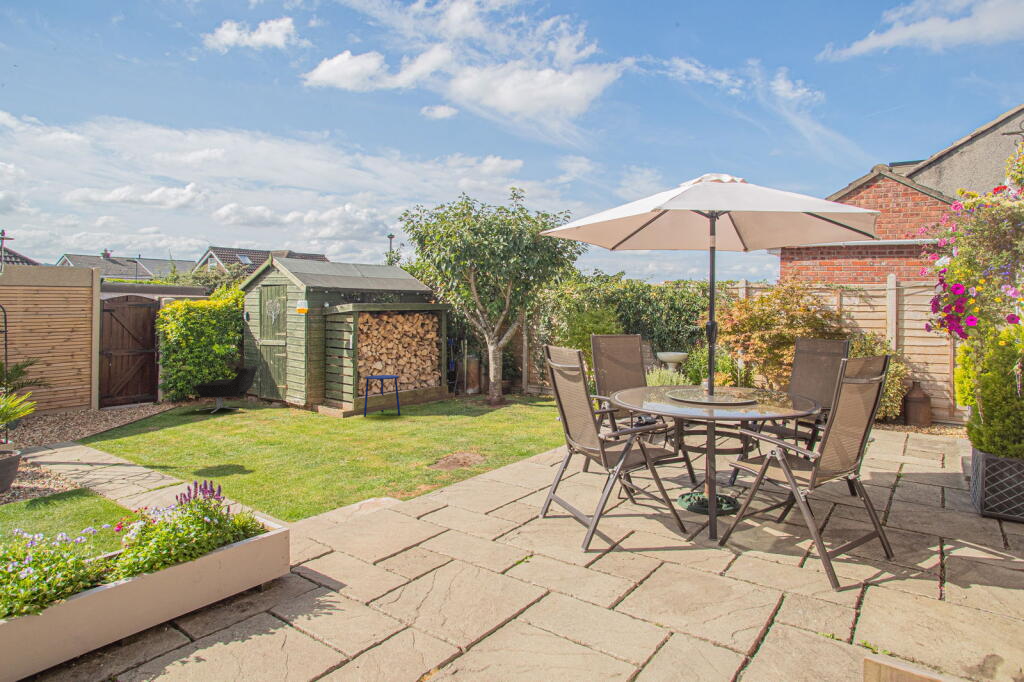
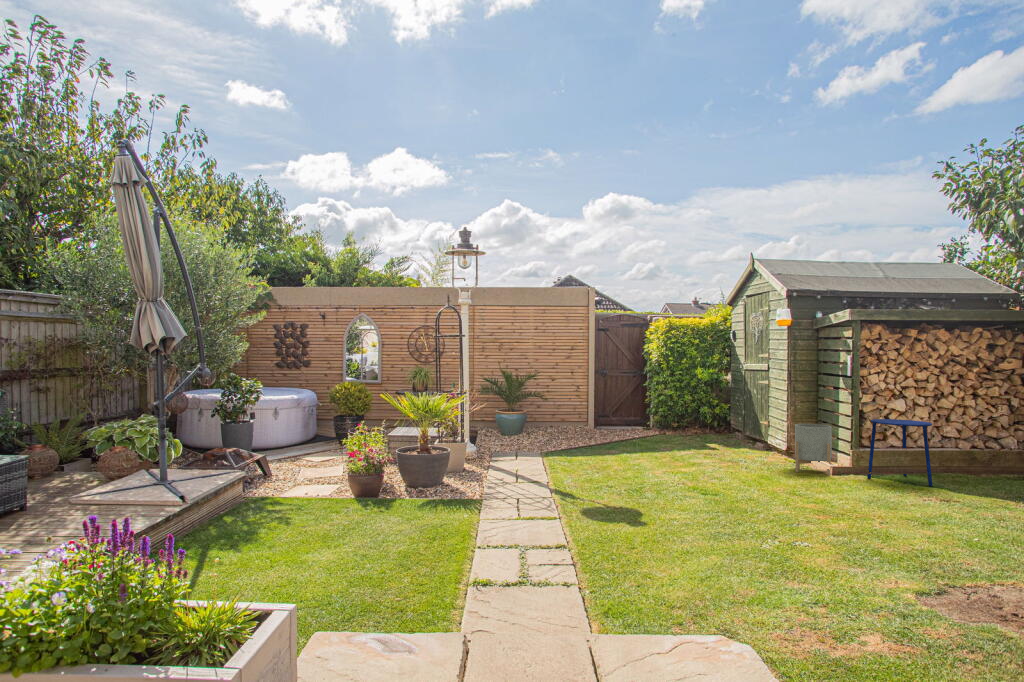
lounge chair: present [195,365,257,413] -> none [668,394,739,445]
planter: none [316,384,341,420] -> present [795,424,832,475]

